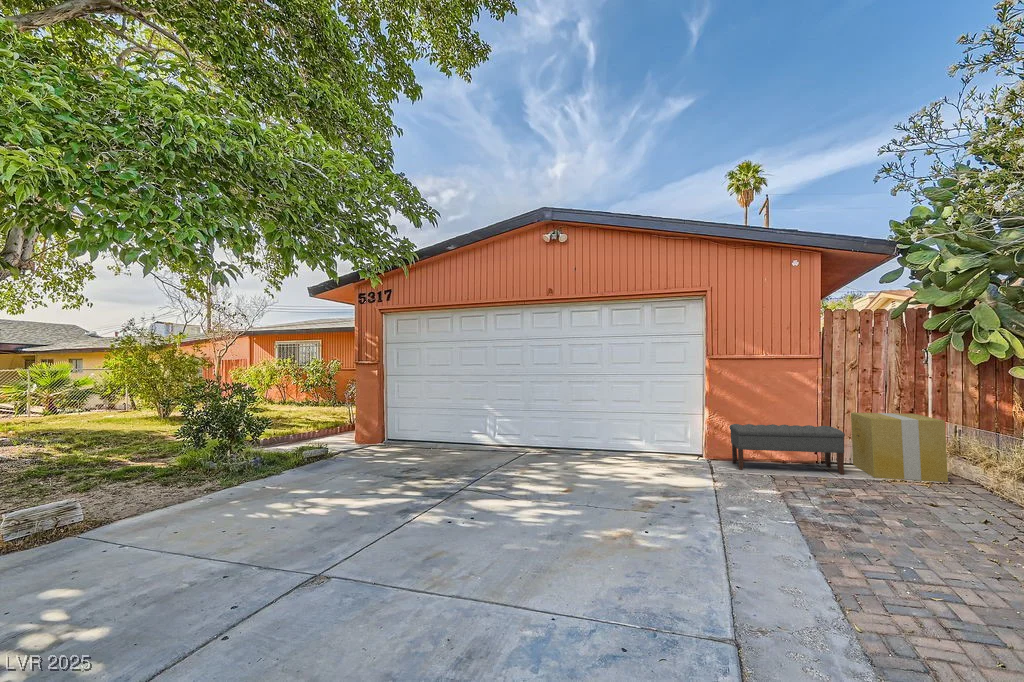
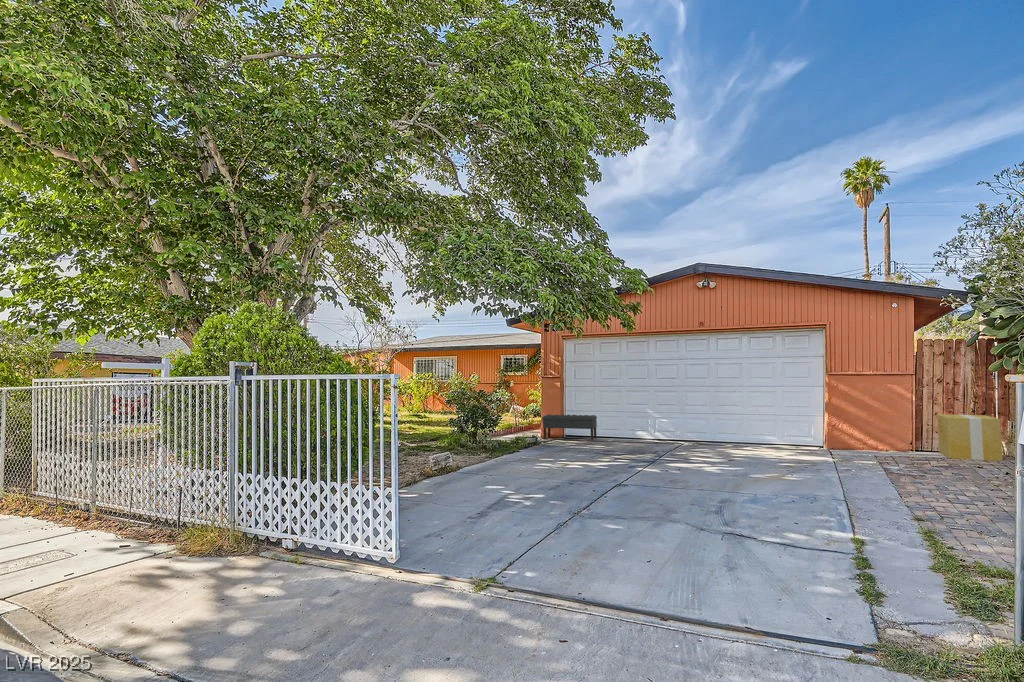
bench: present [729,424,845,474] -> present [542,415,597,440]

